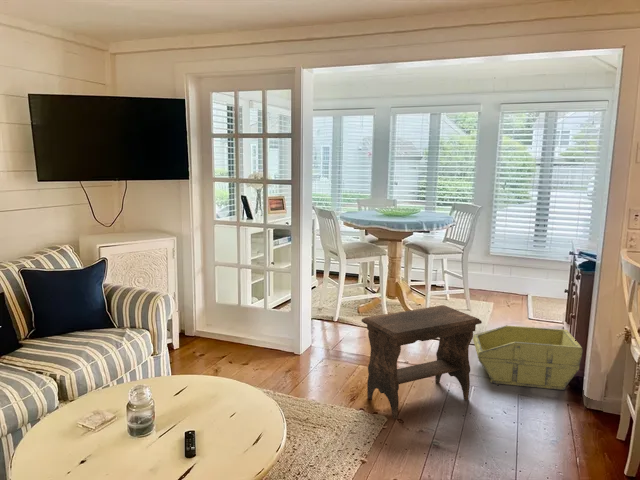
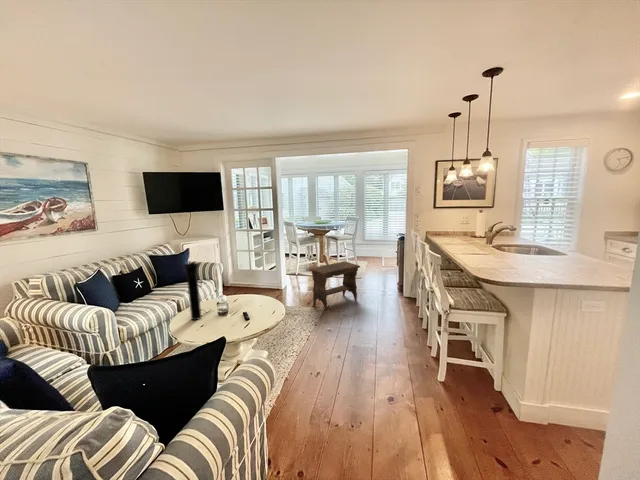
vase: none [36,306,81,451] -> present [183,263,201,320]
storage bin: present [473,325,583,390] -> none [358,269,403,294]

